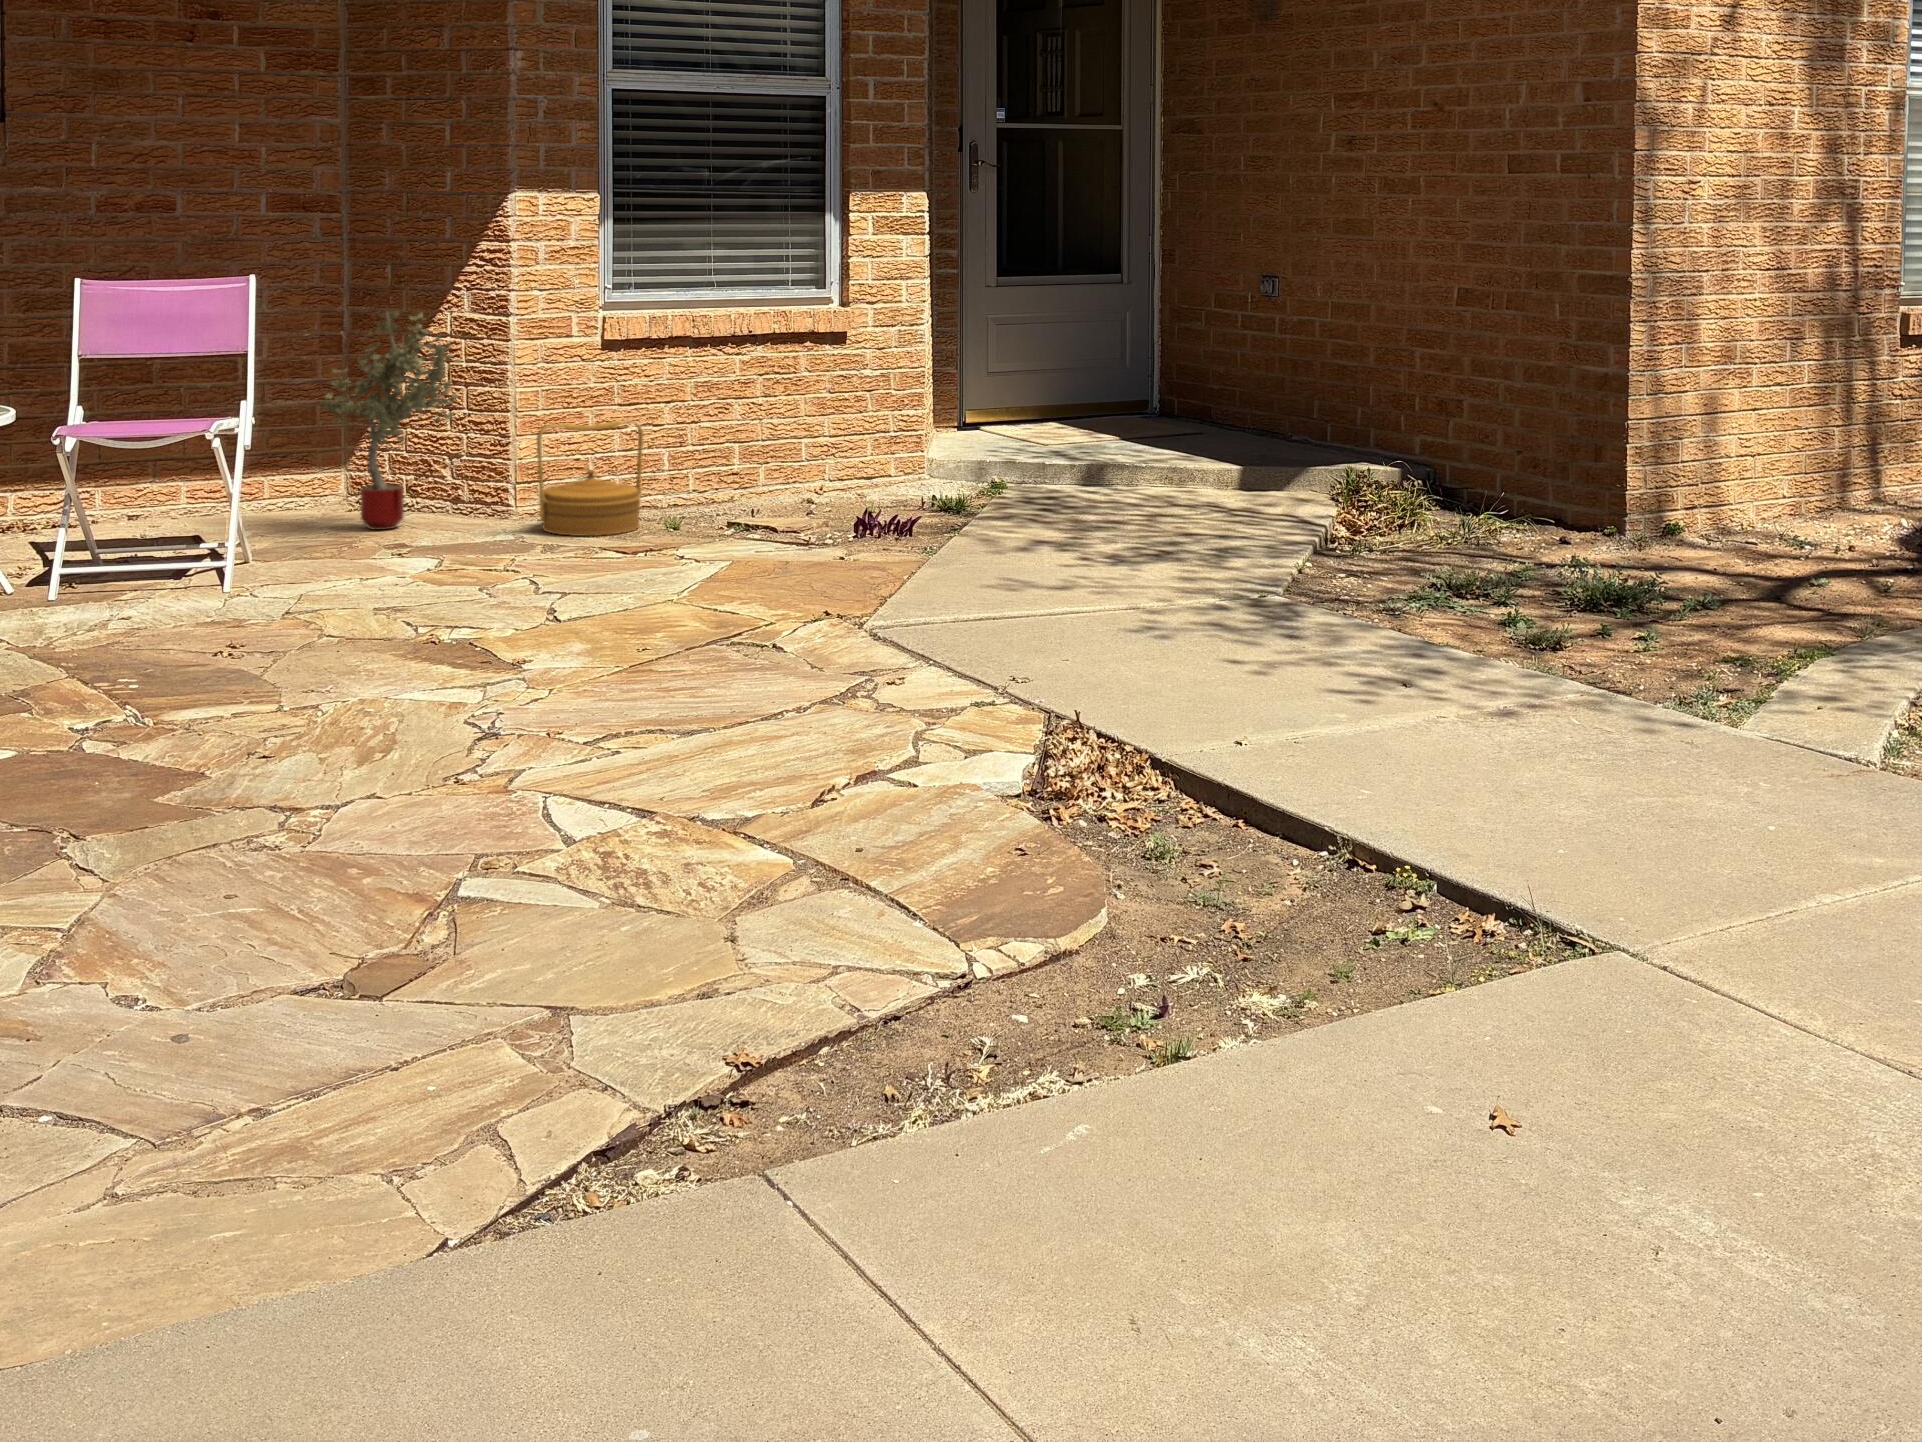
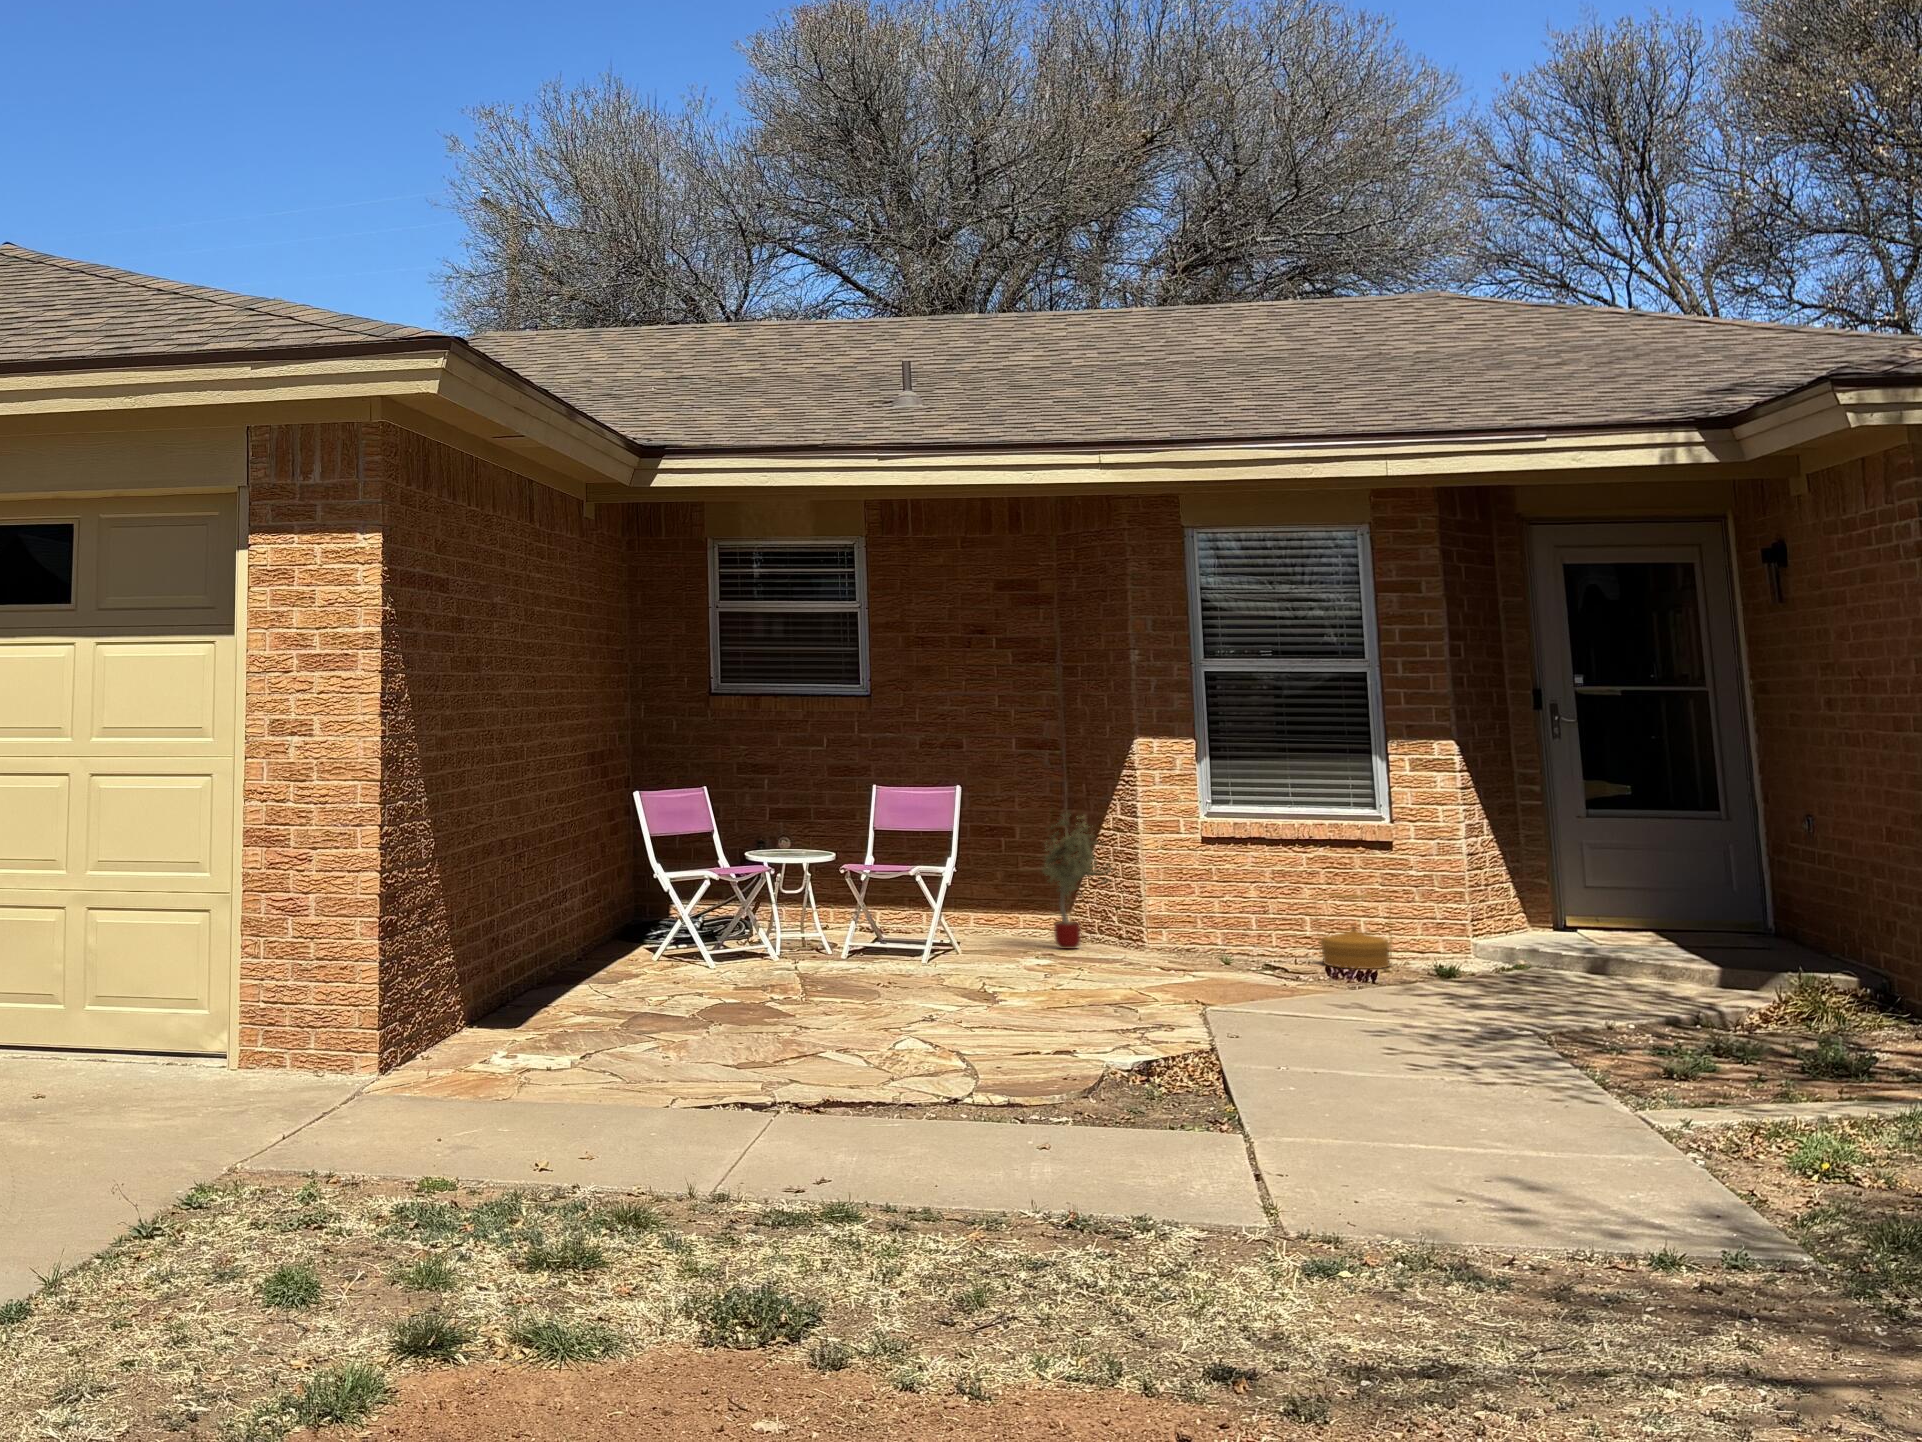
woven basket: present [536,420,643,536] -> present [1314,893,1391,969]

